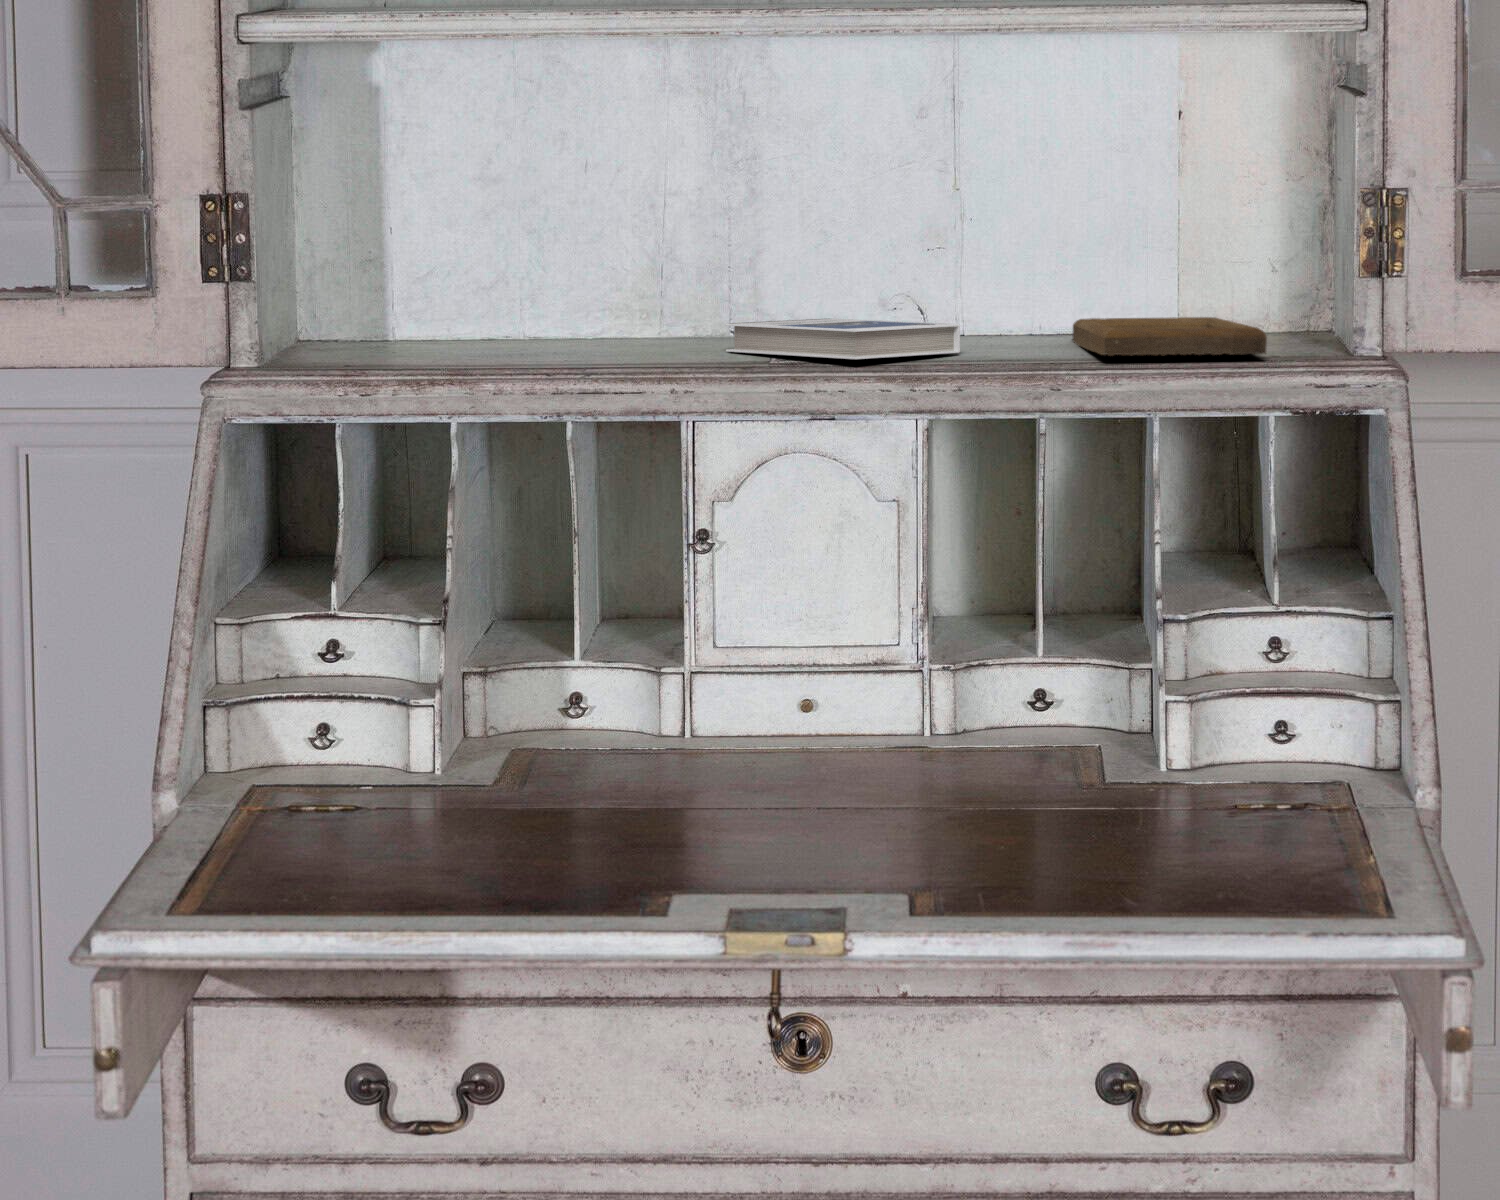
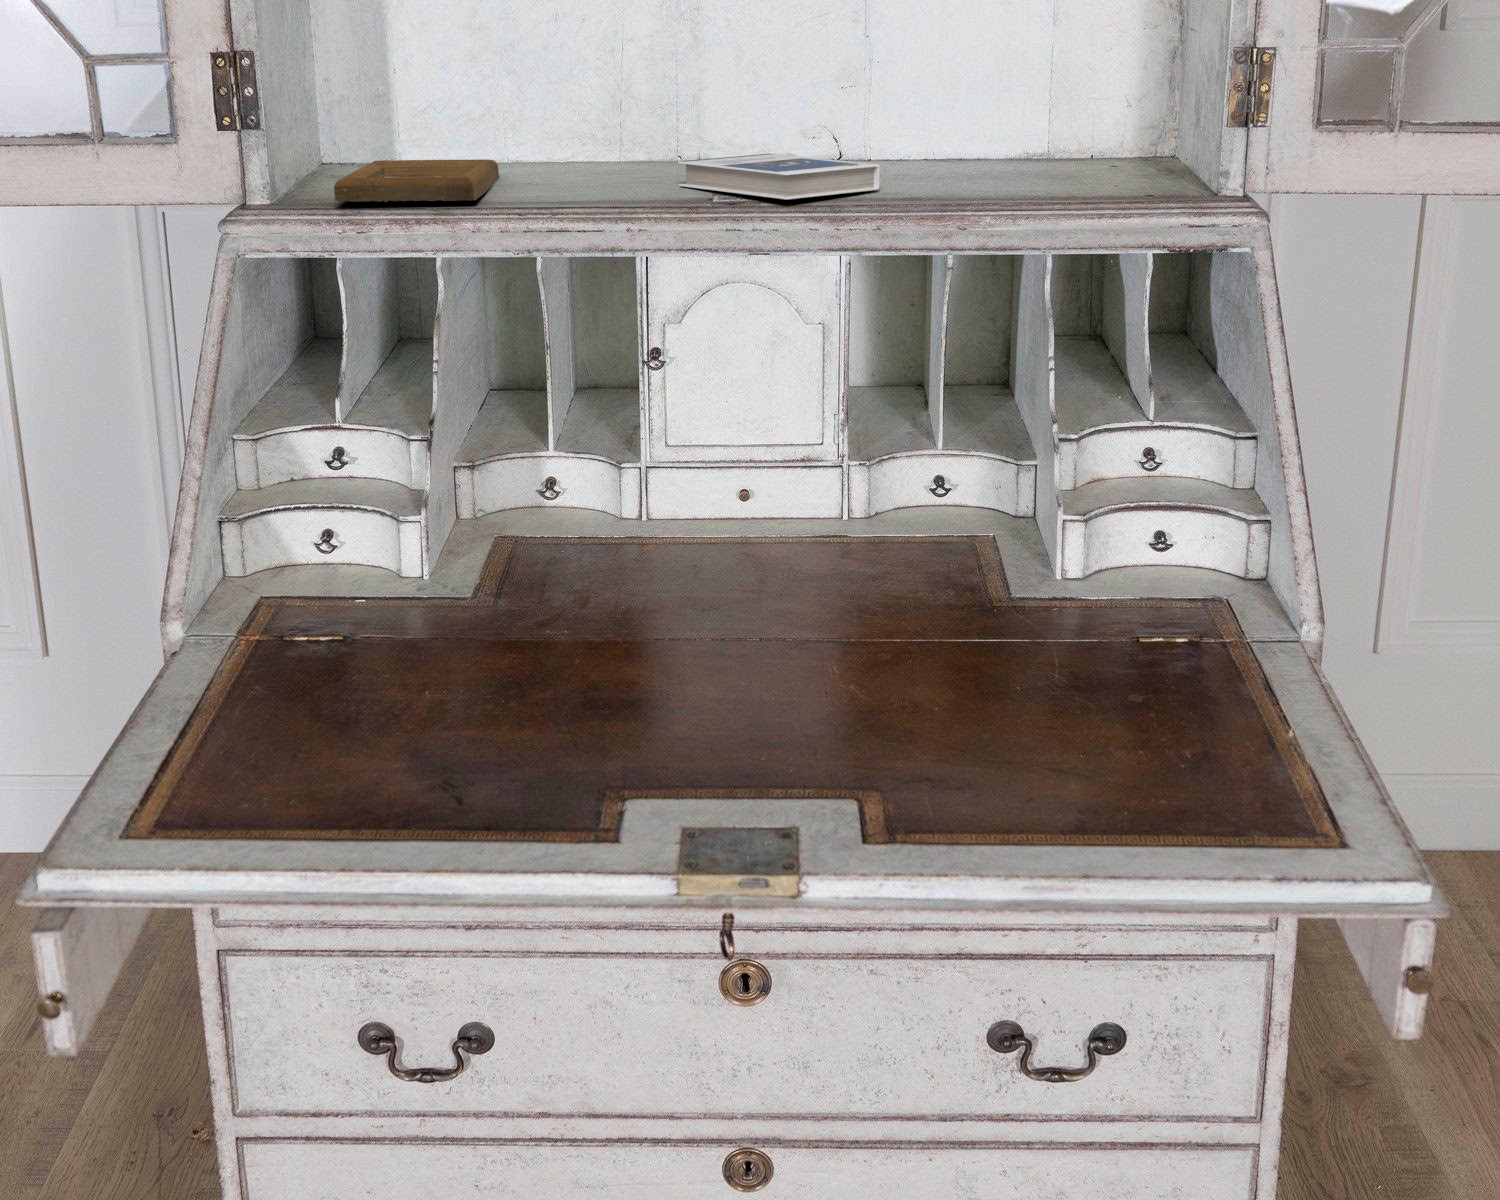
picture frame: present [1073,317,1267,356] -> present [334,160,499,202]

